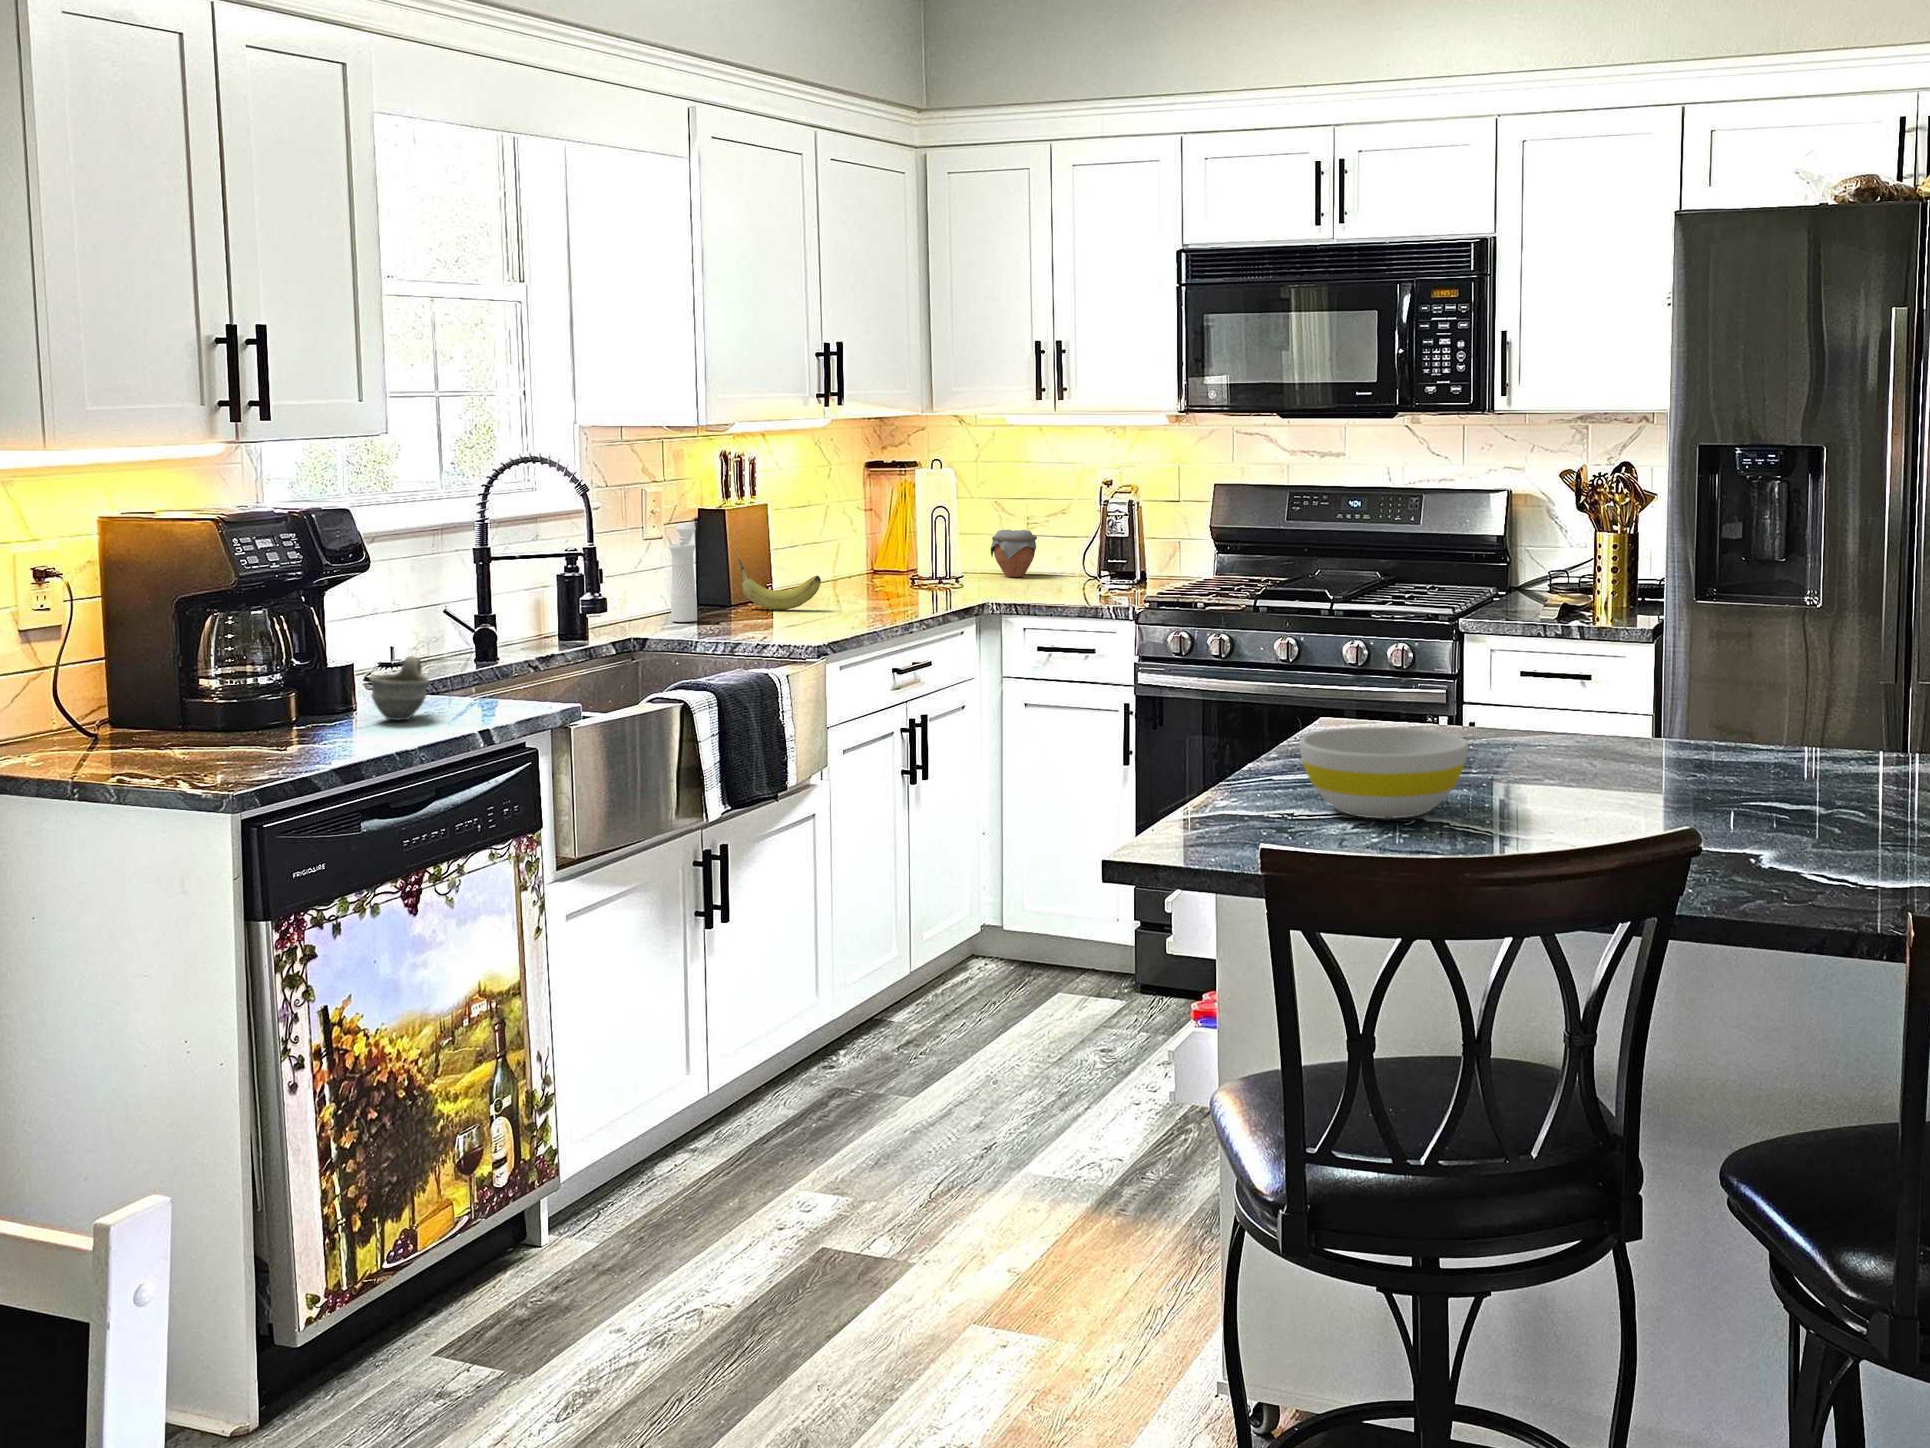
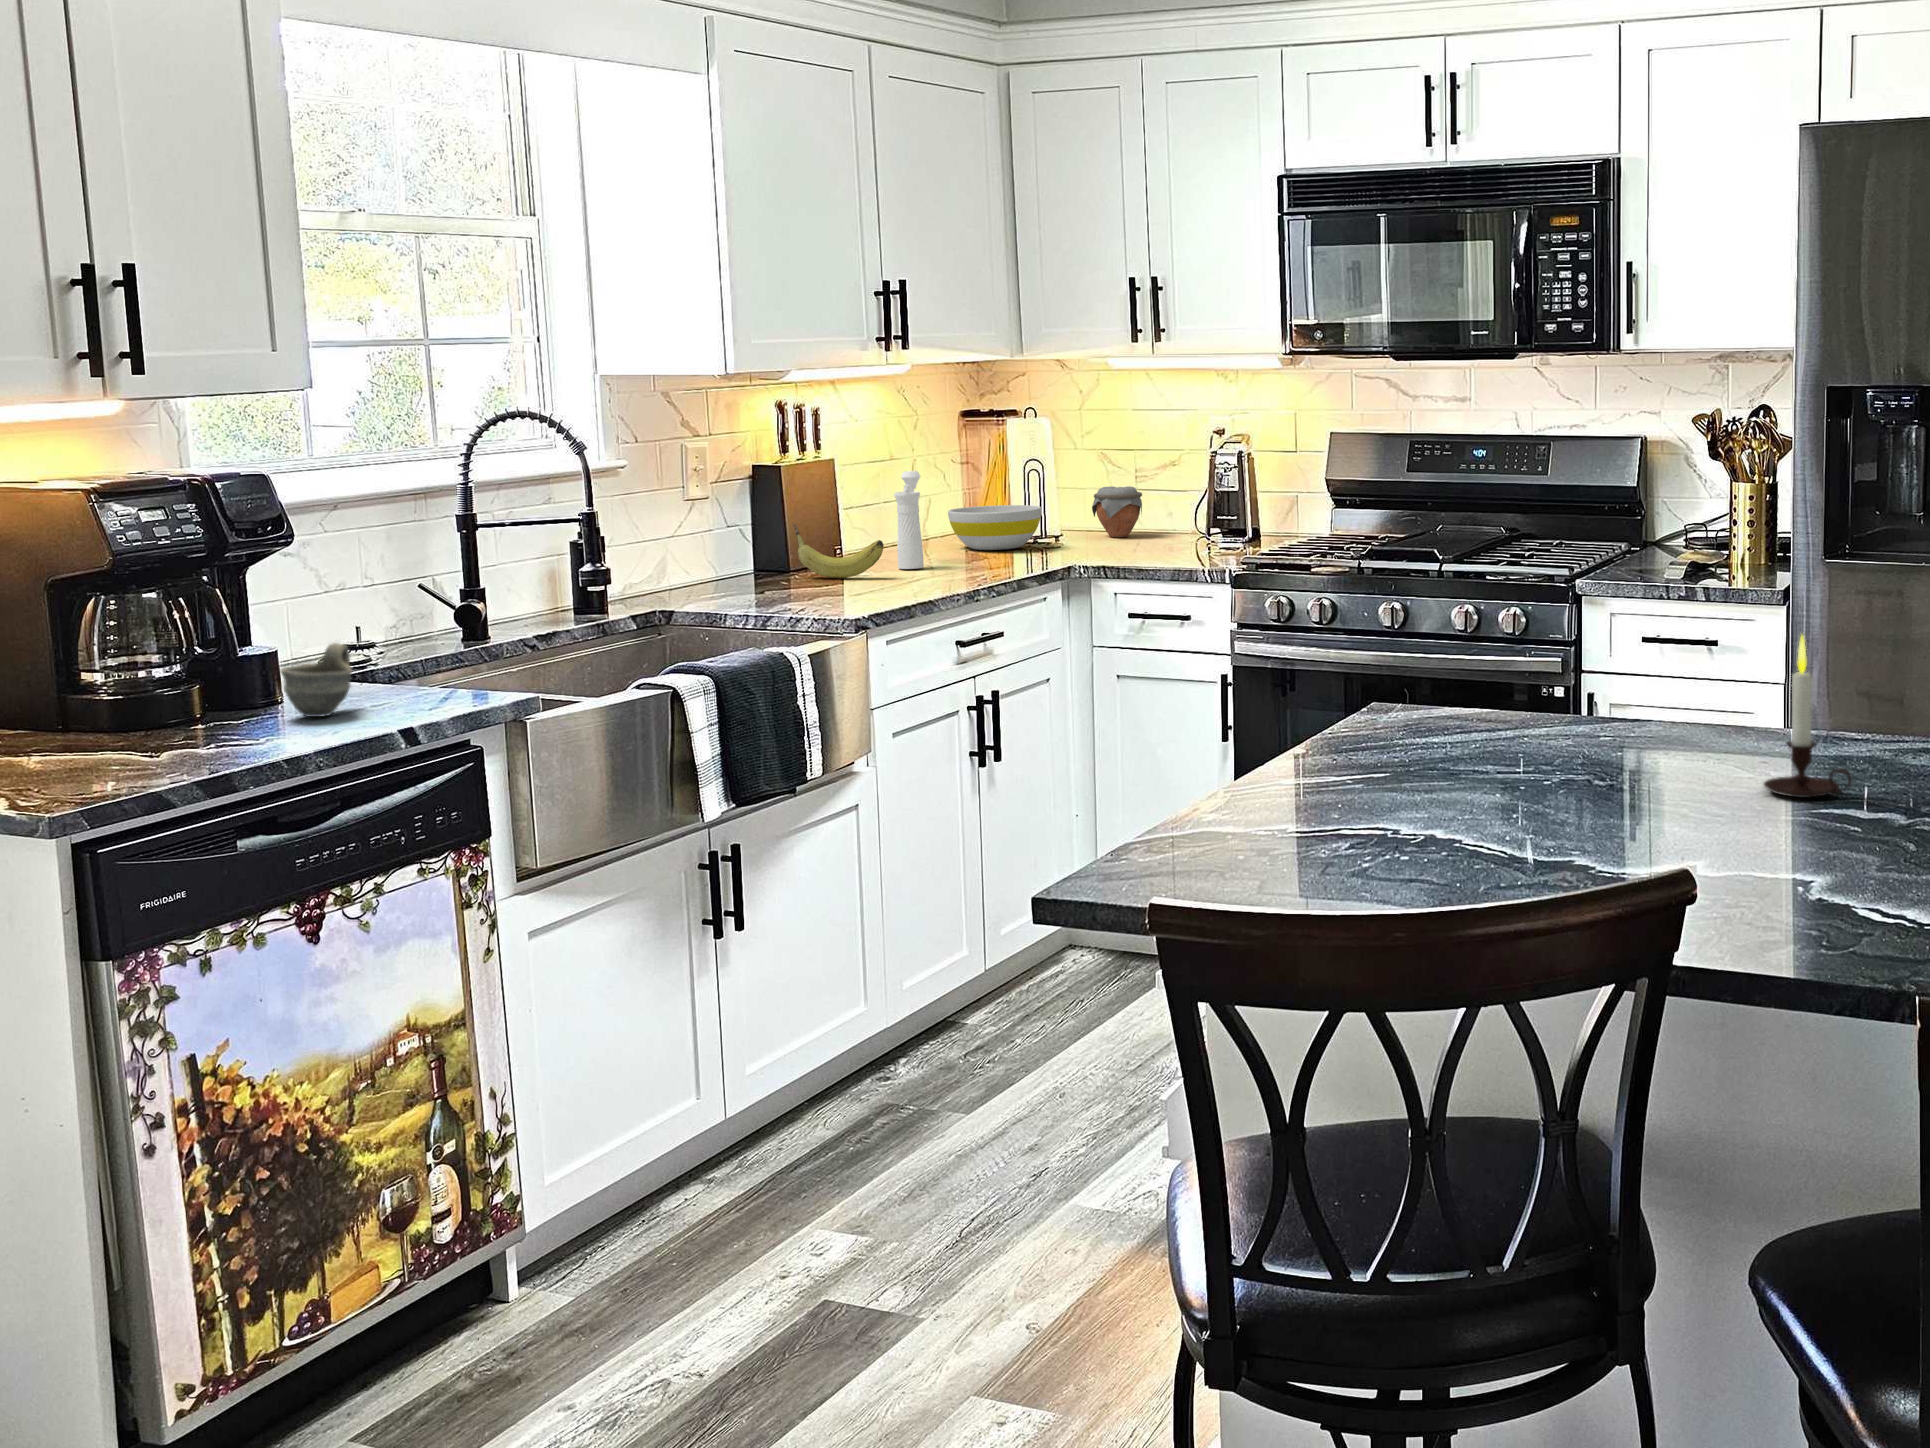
pepper mill: present [669,523,697,622] -> present [894,471,924,569]
candle: none [1687,663,1765,802] -> present [1764,636,1851,797]
bowl: present [1299,727,1468,819] -> present [948,505,1041,550]

